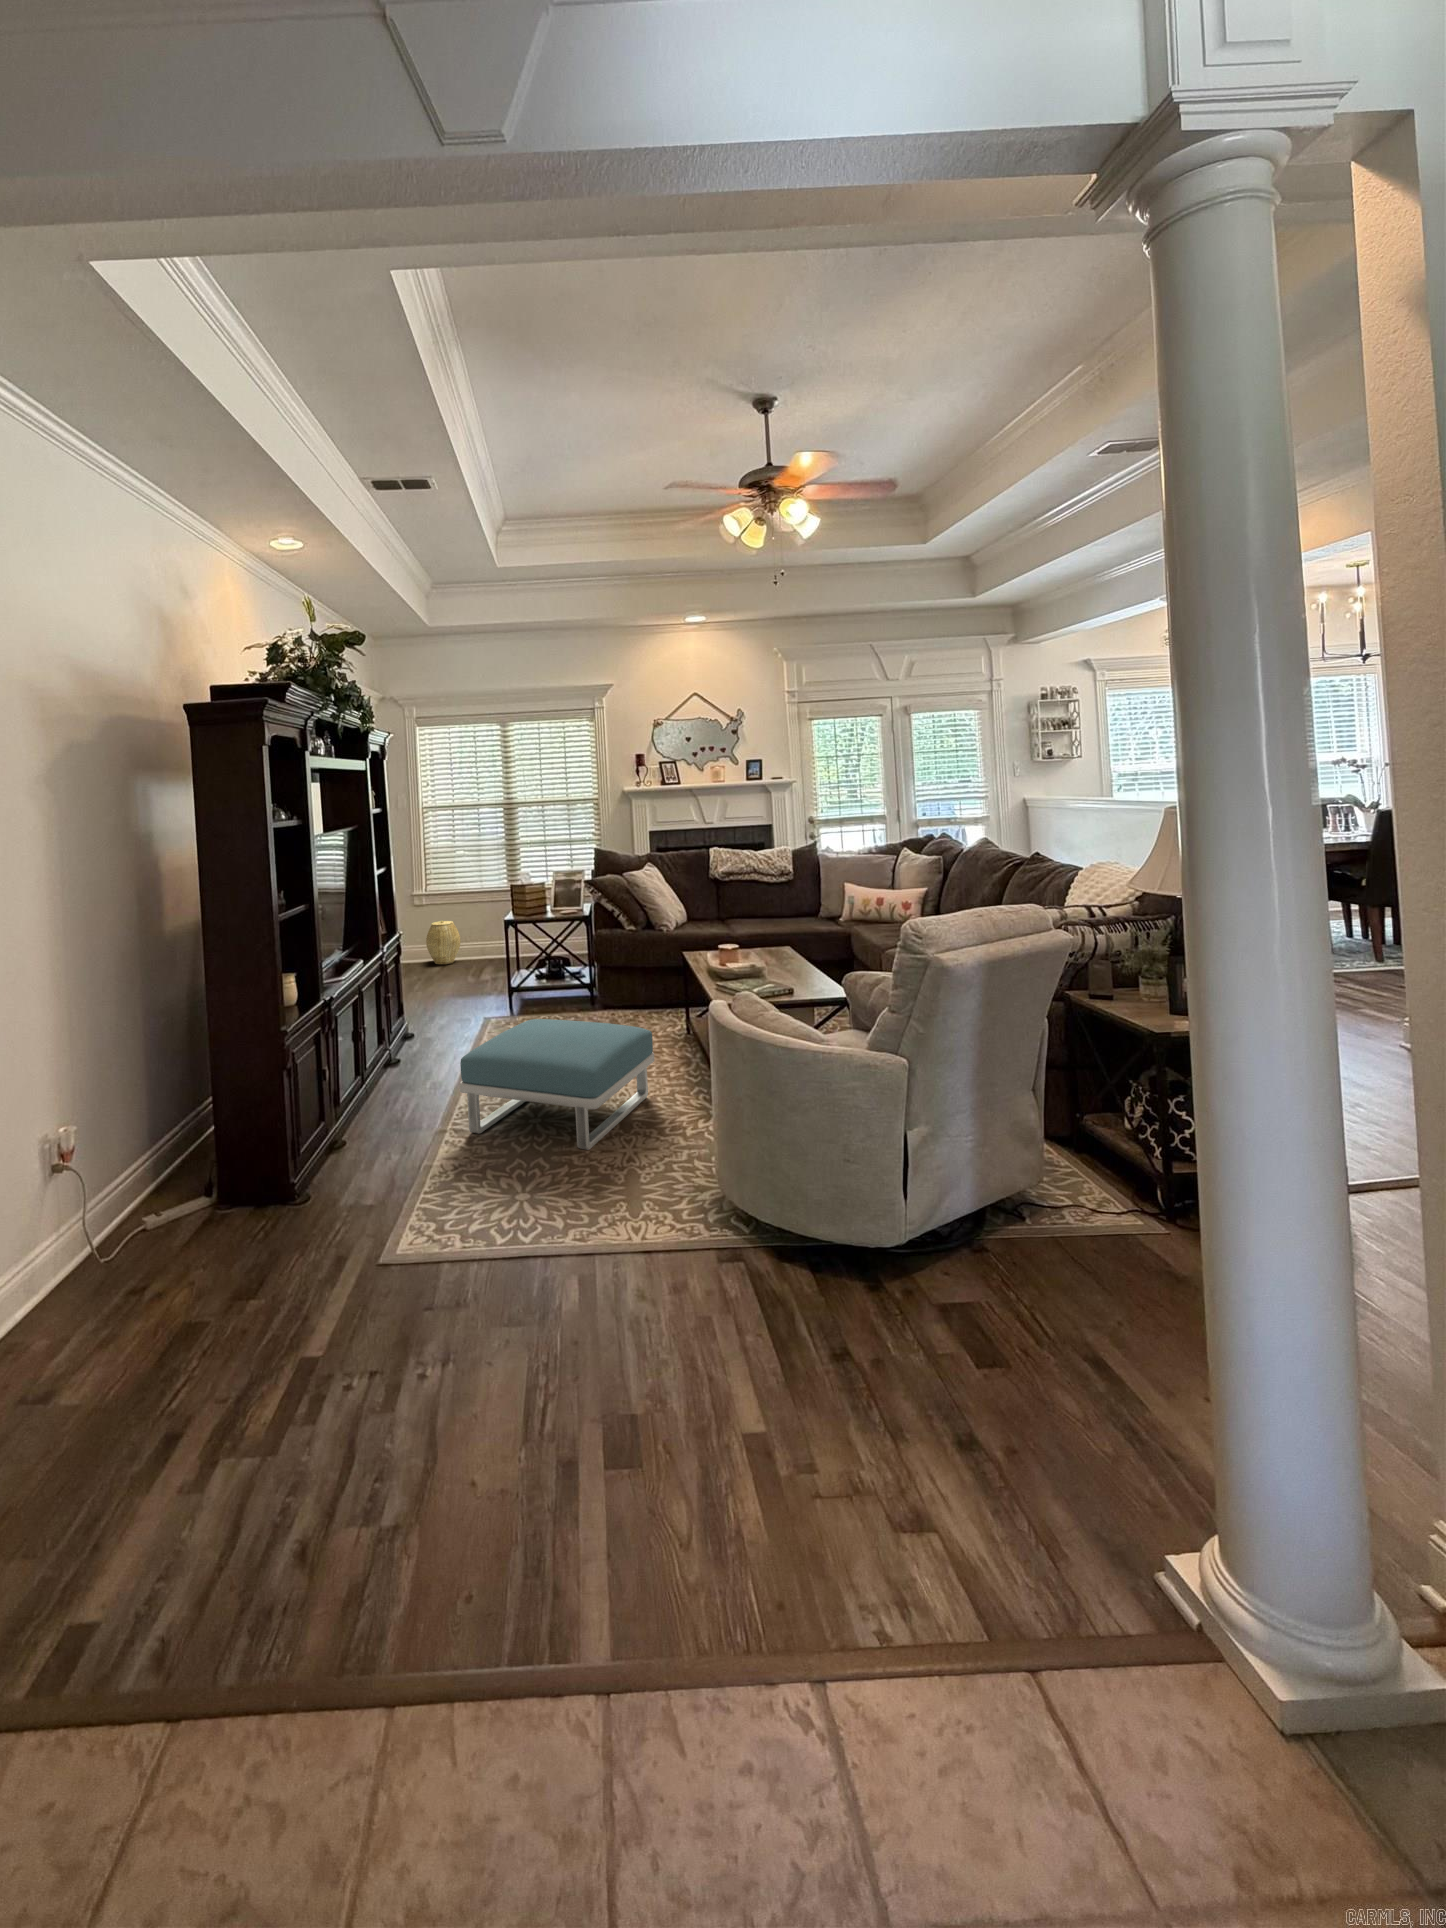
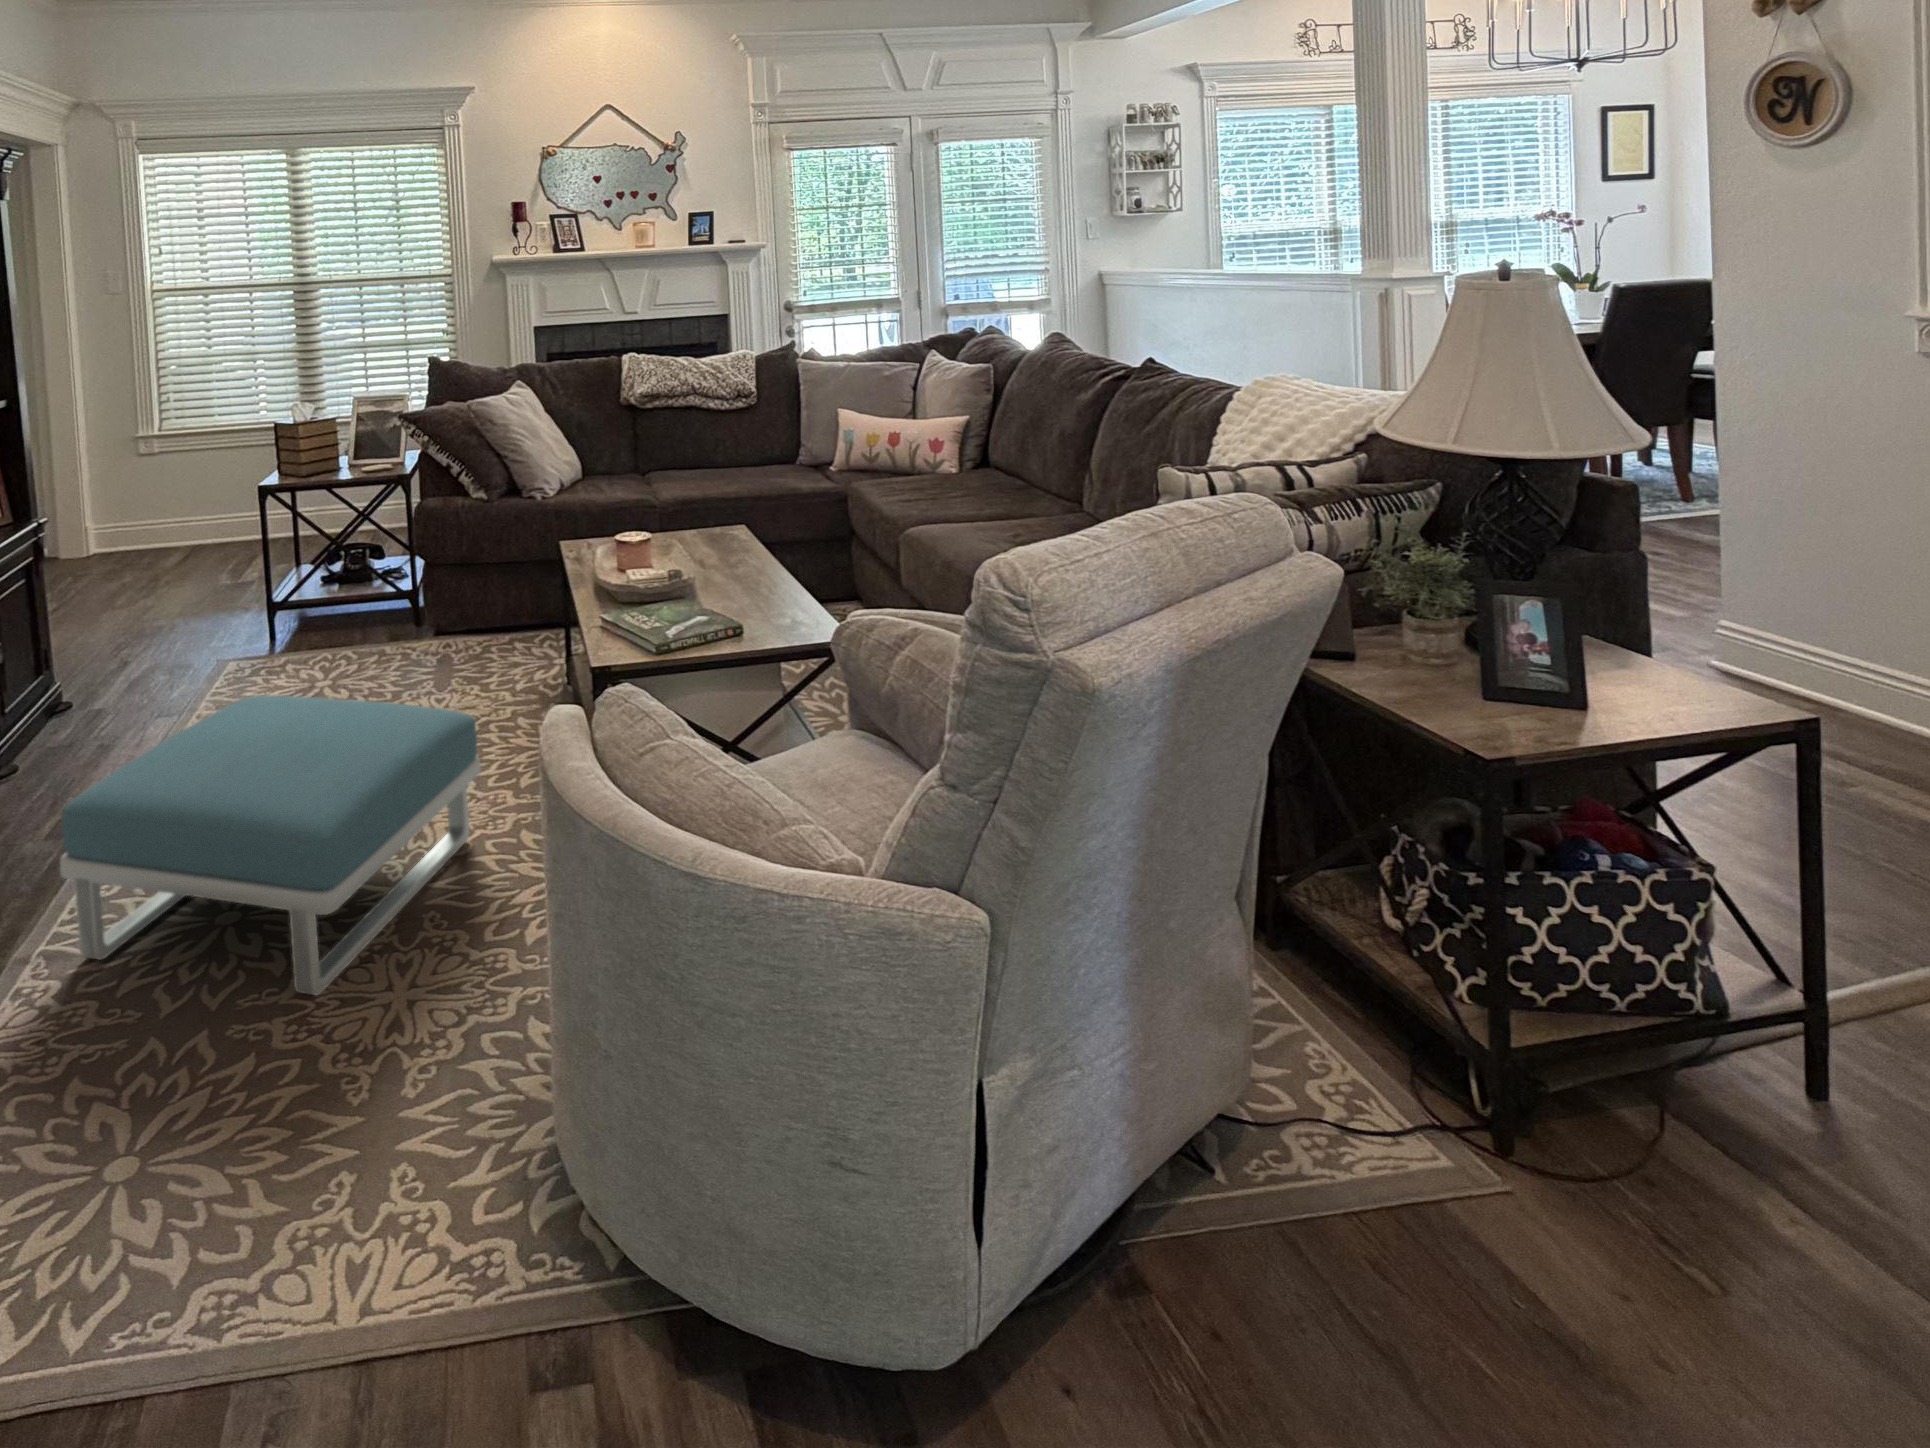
woven basket: present [426,920,461,964] -> none [156,479,216,552]

